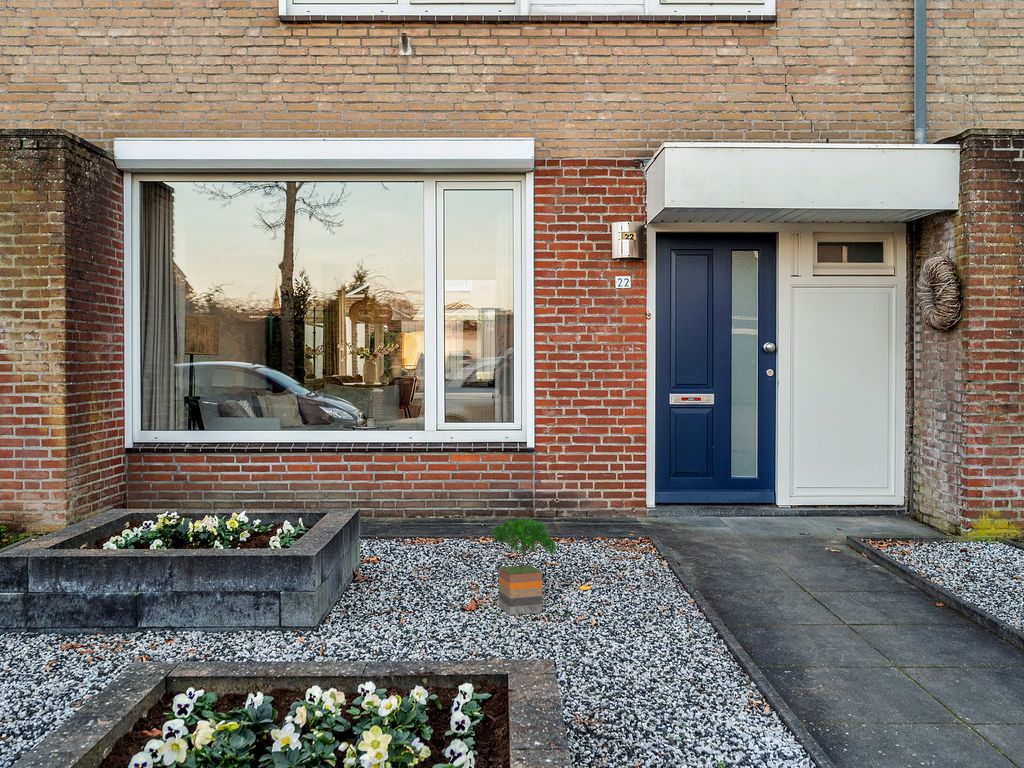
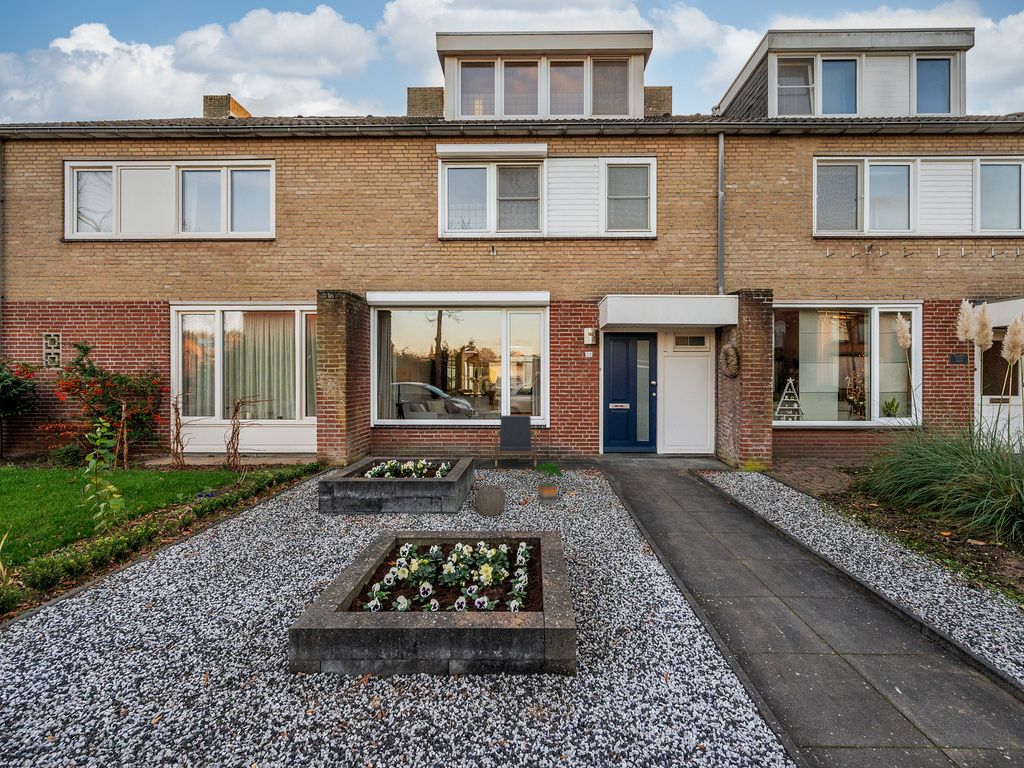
lounge chair: none [410,420,506,533] -> present [495,416,537,466]
woven basket: none [344,570,416,645] -> present [476,485,505,516]

